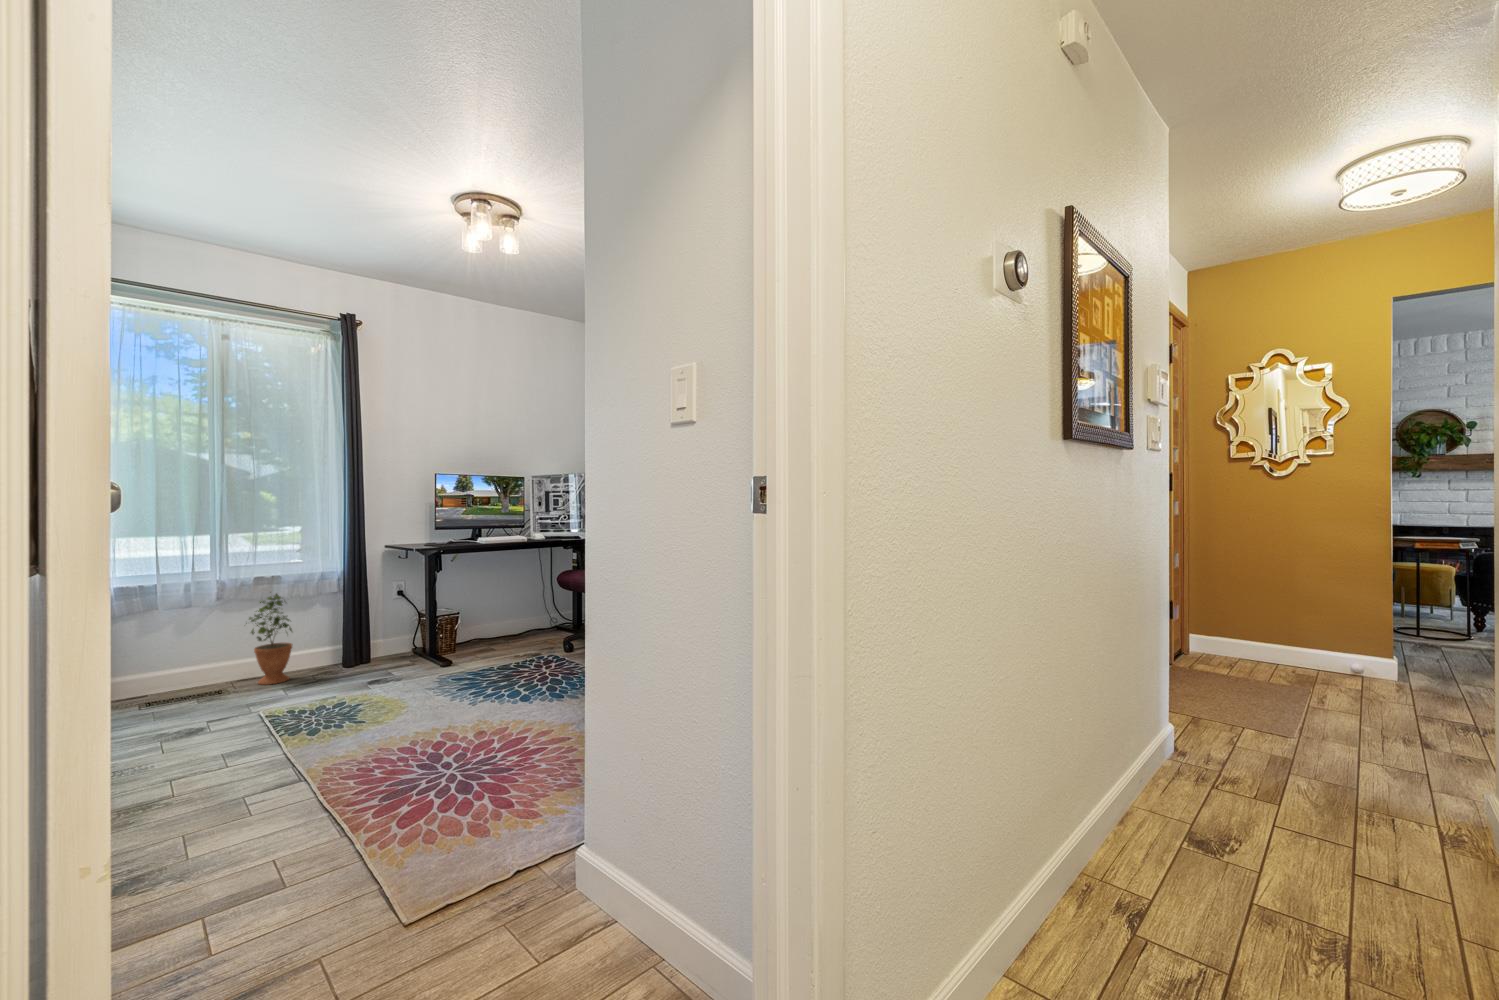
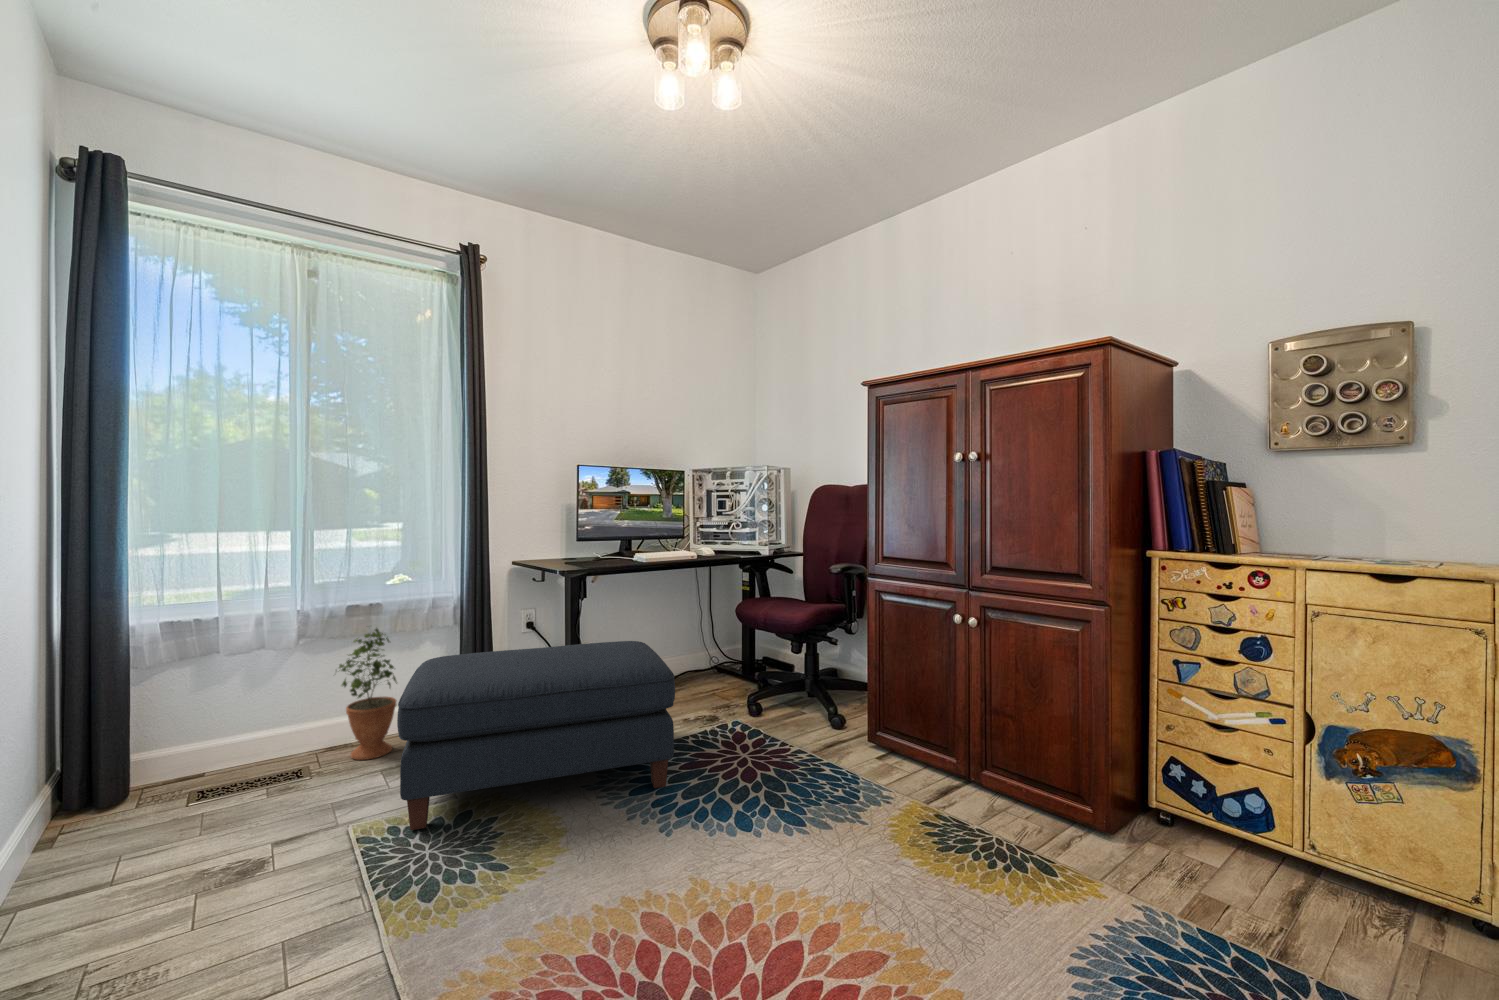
ottoman: none [294,598,490,712] -> present [397,641,675,830]

